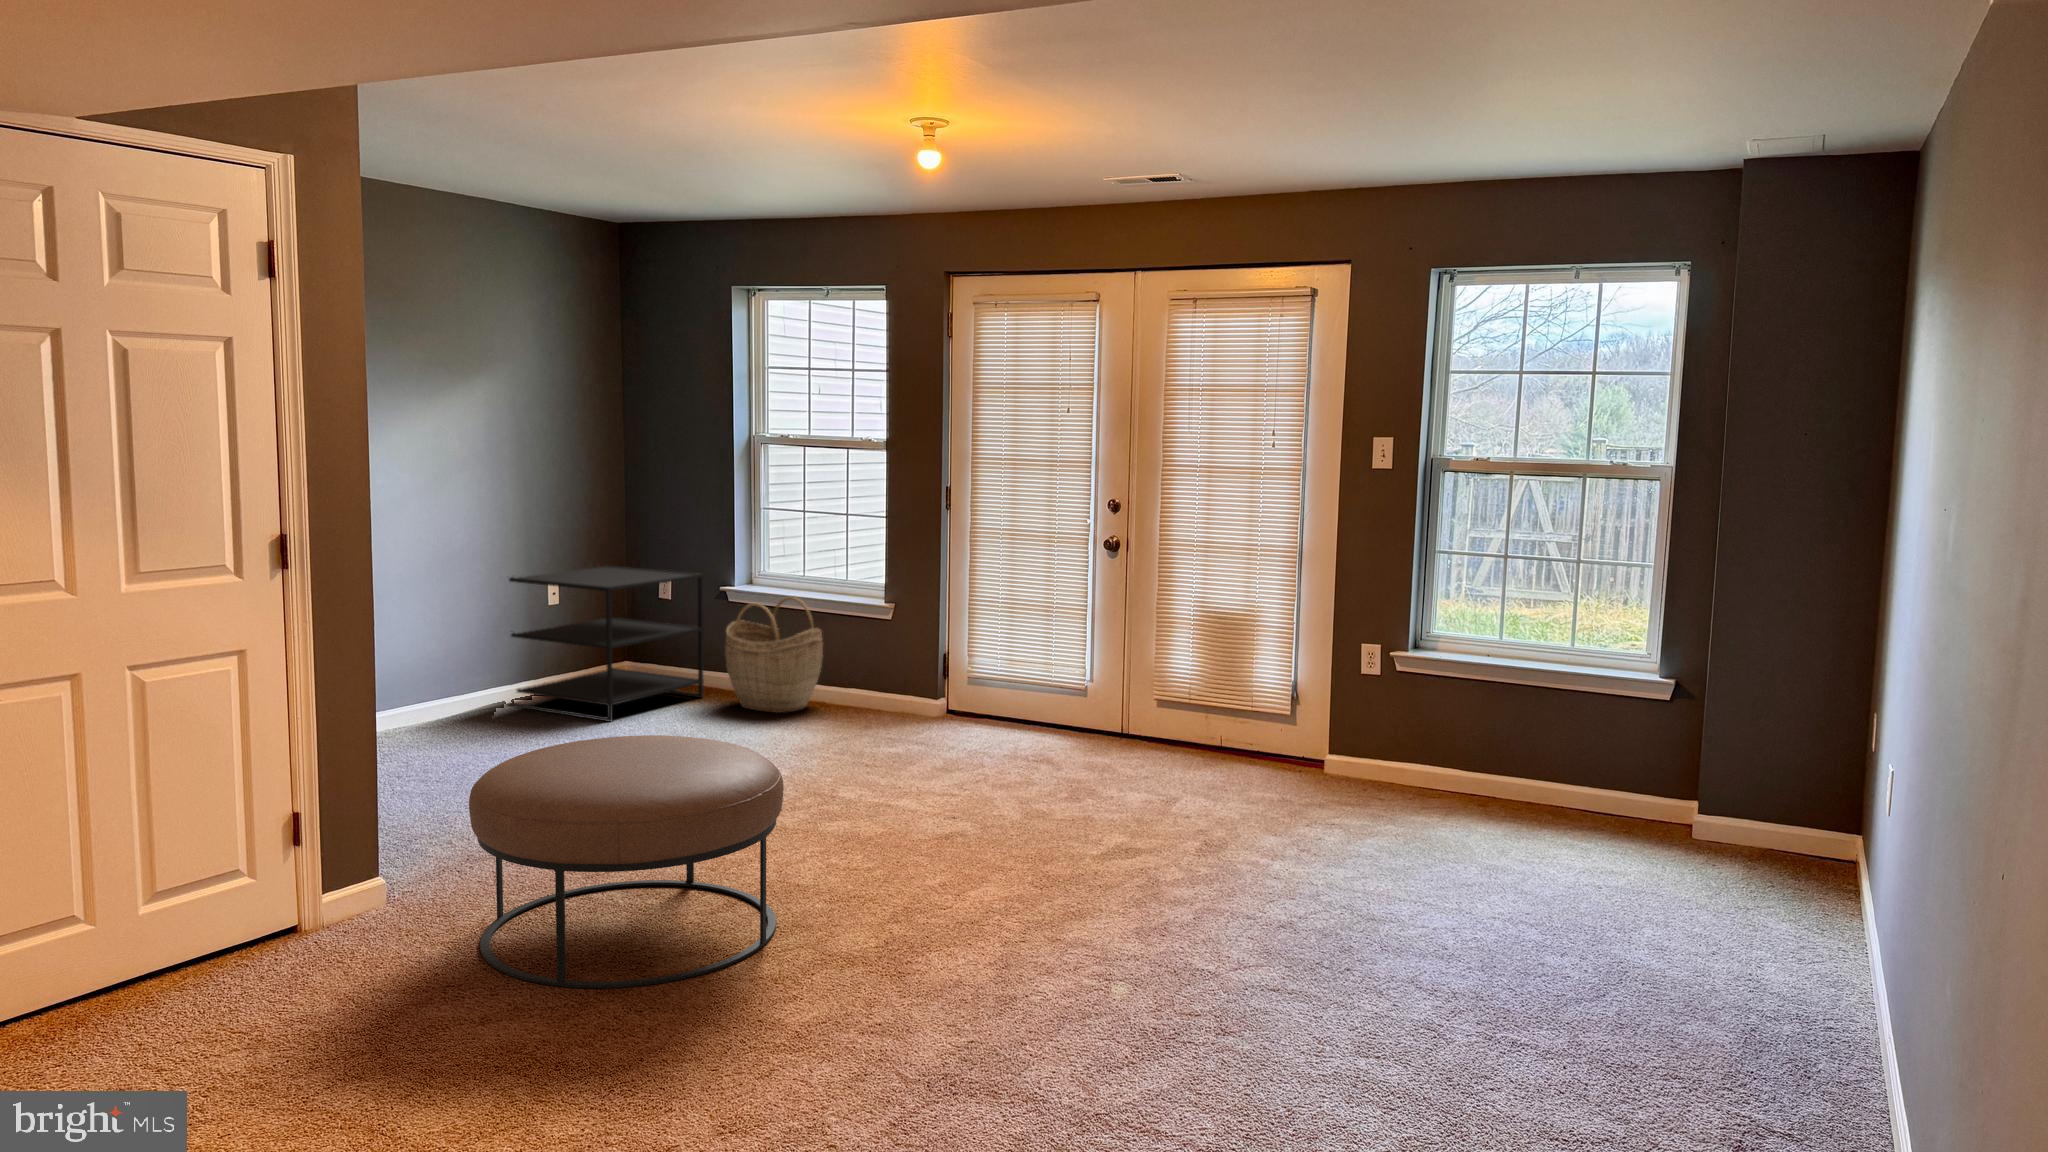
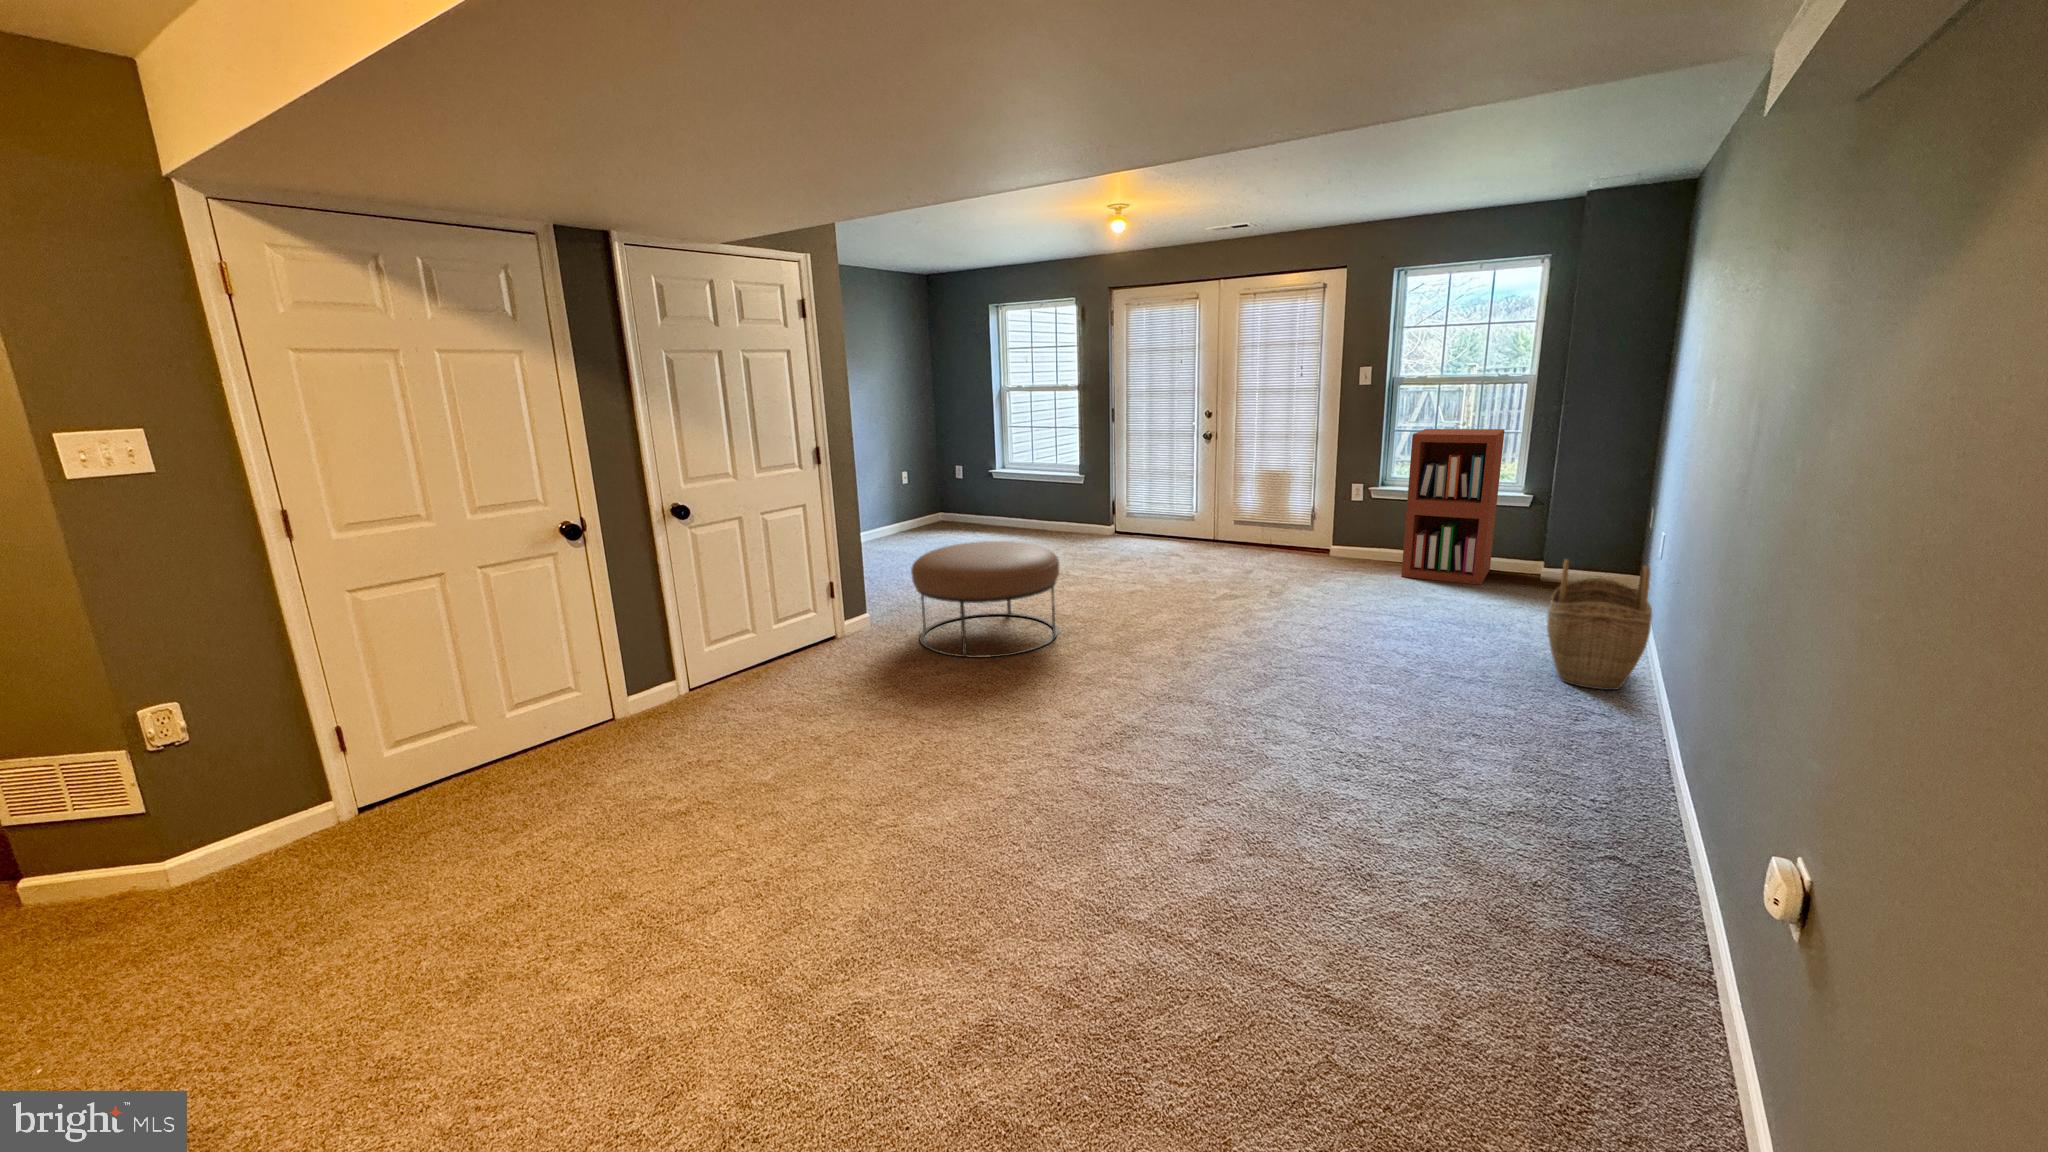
bookshelf: none [1449,551,1621,841] -> present [1401,429,1505,585]
side table: present [507,565,704,722] -> none [879,463,984,544]
woven basket: present [725,597,823,713] -> present [1547,559,1652,690]

